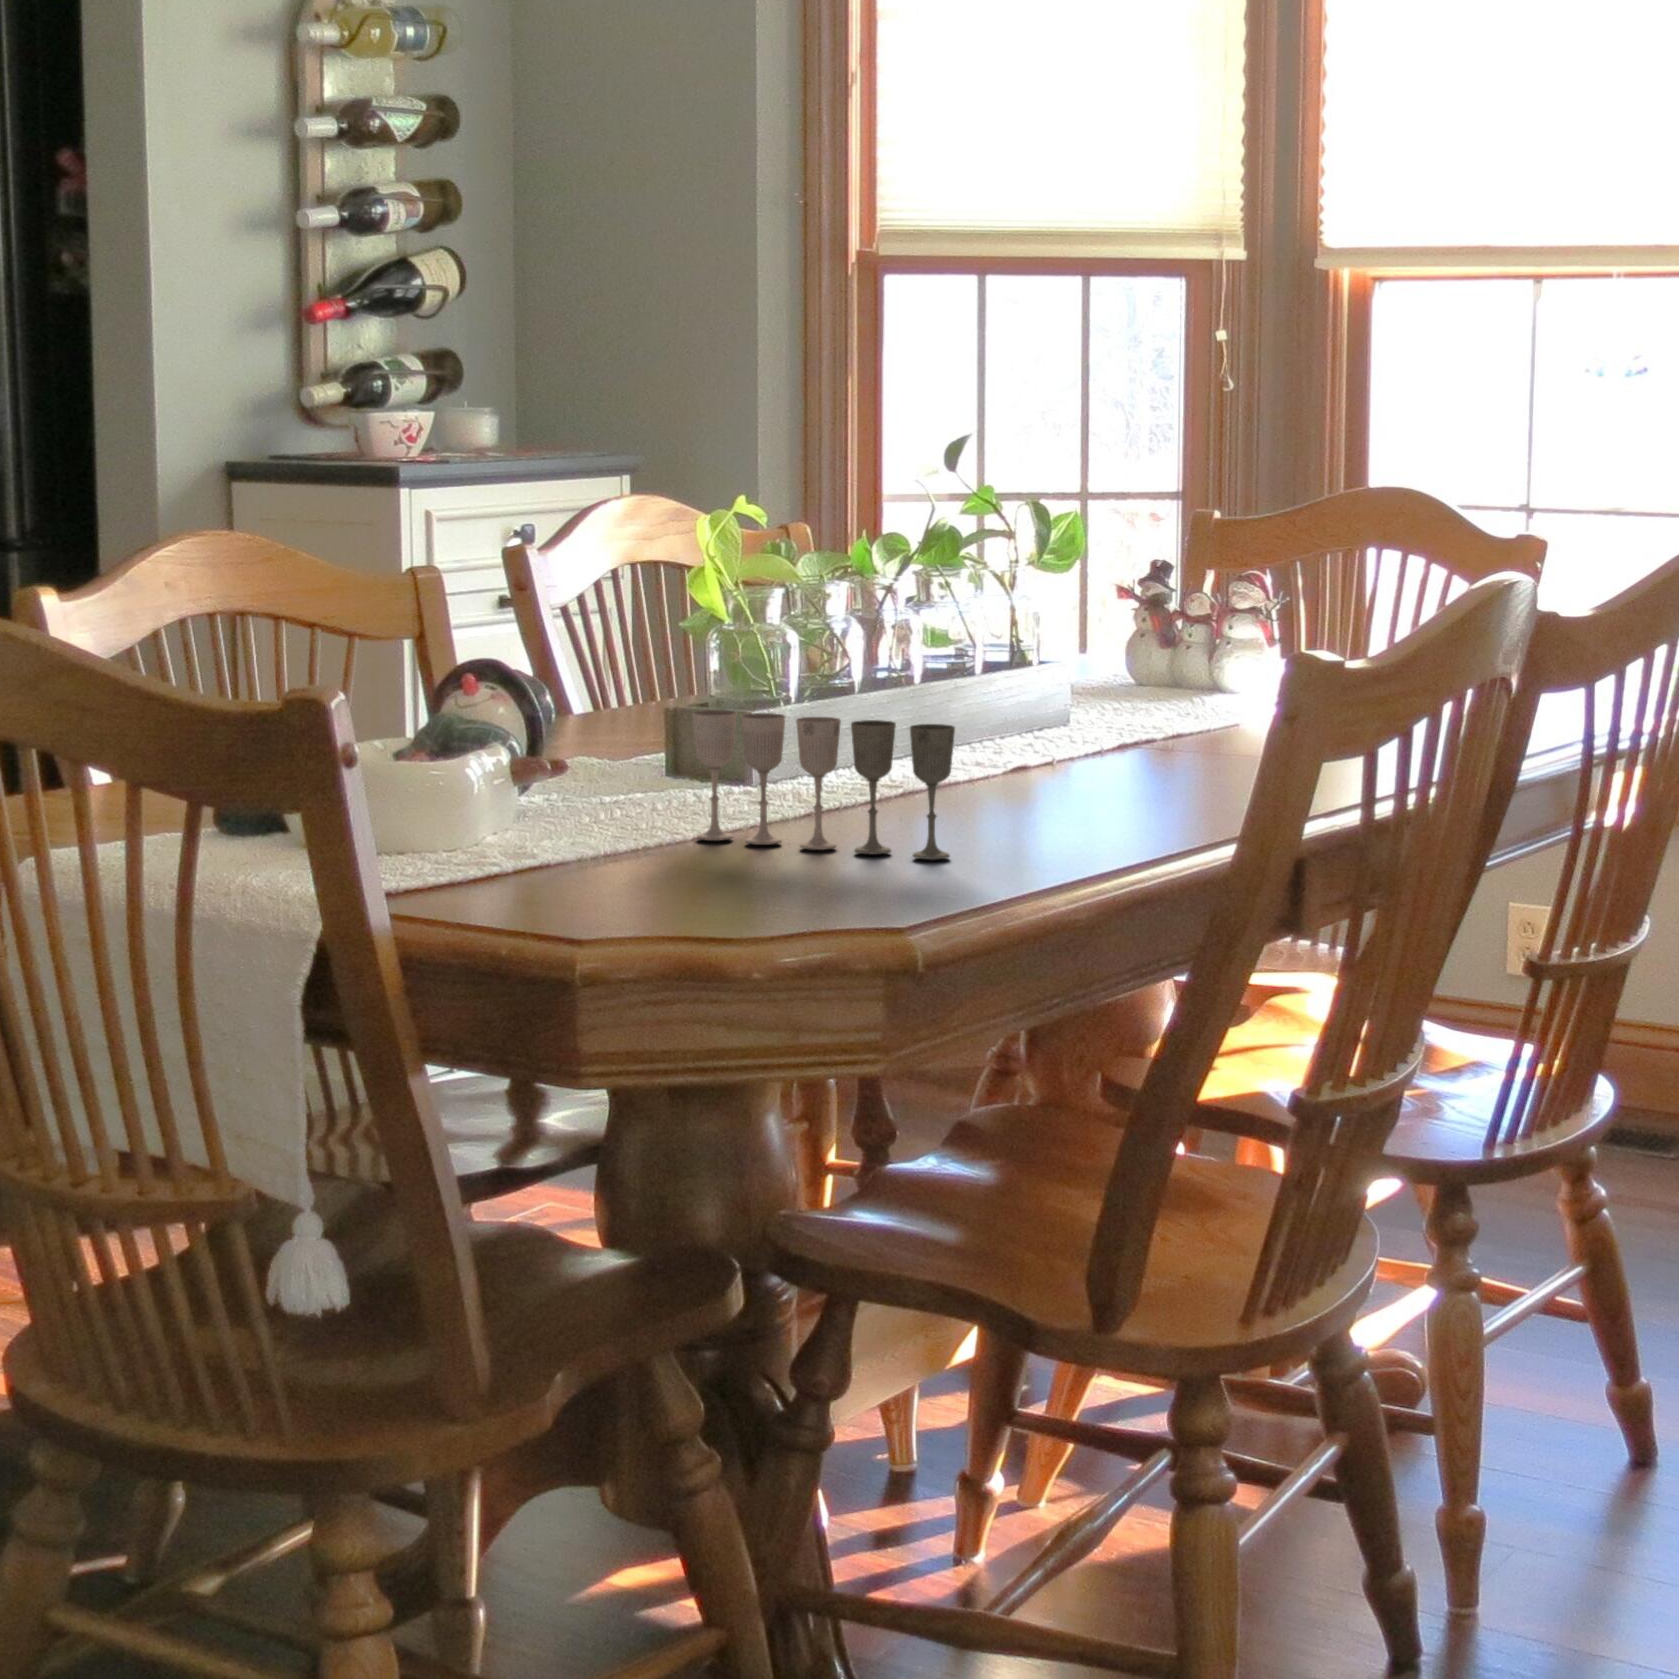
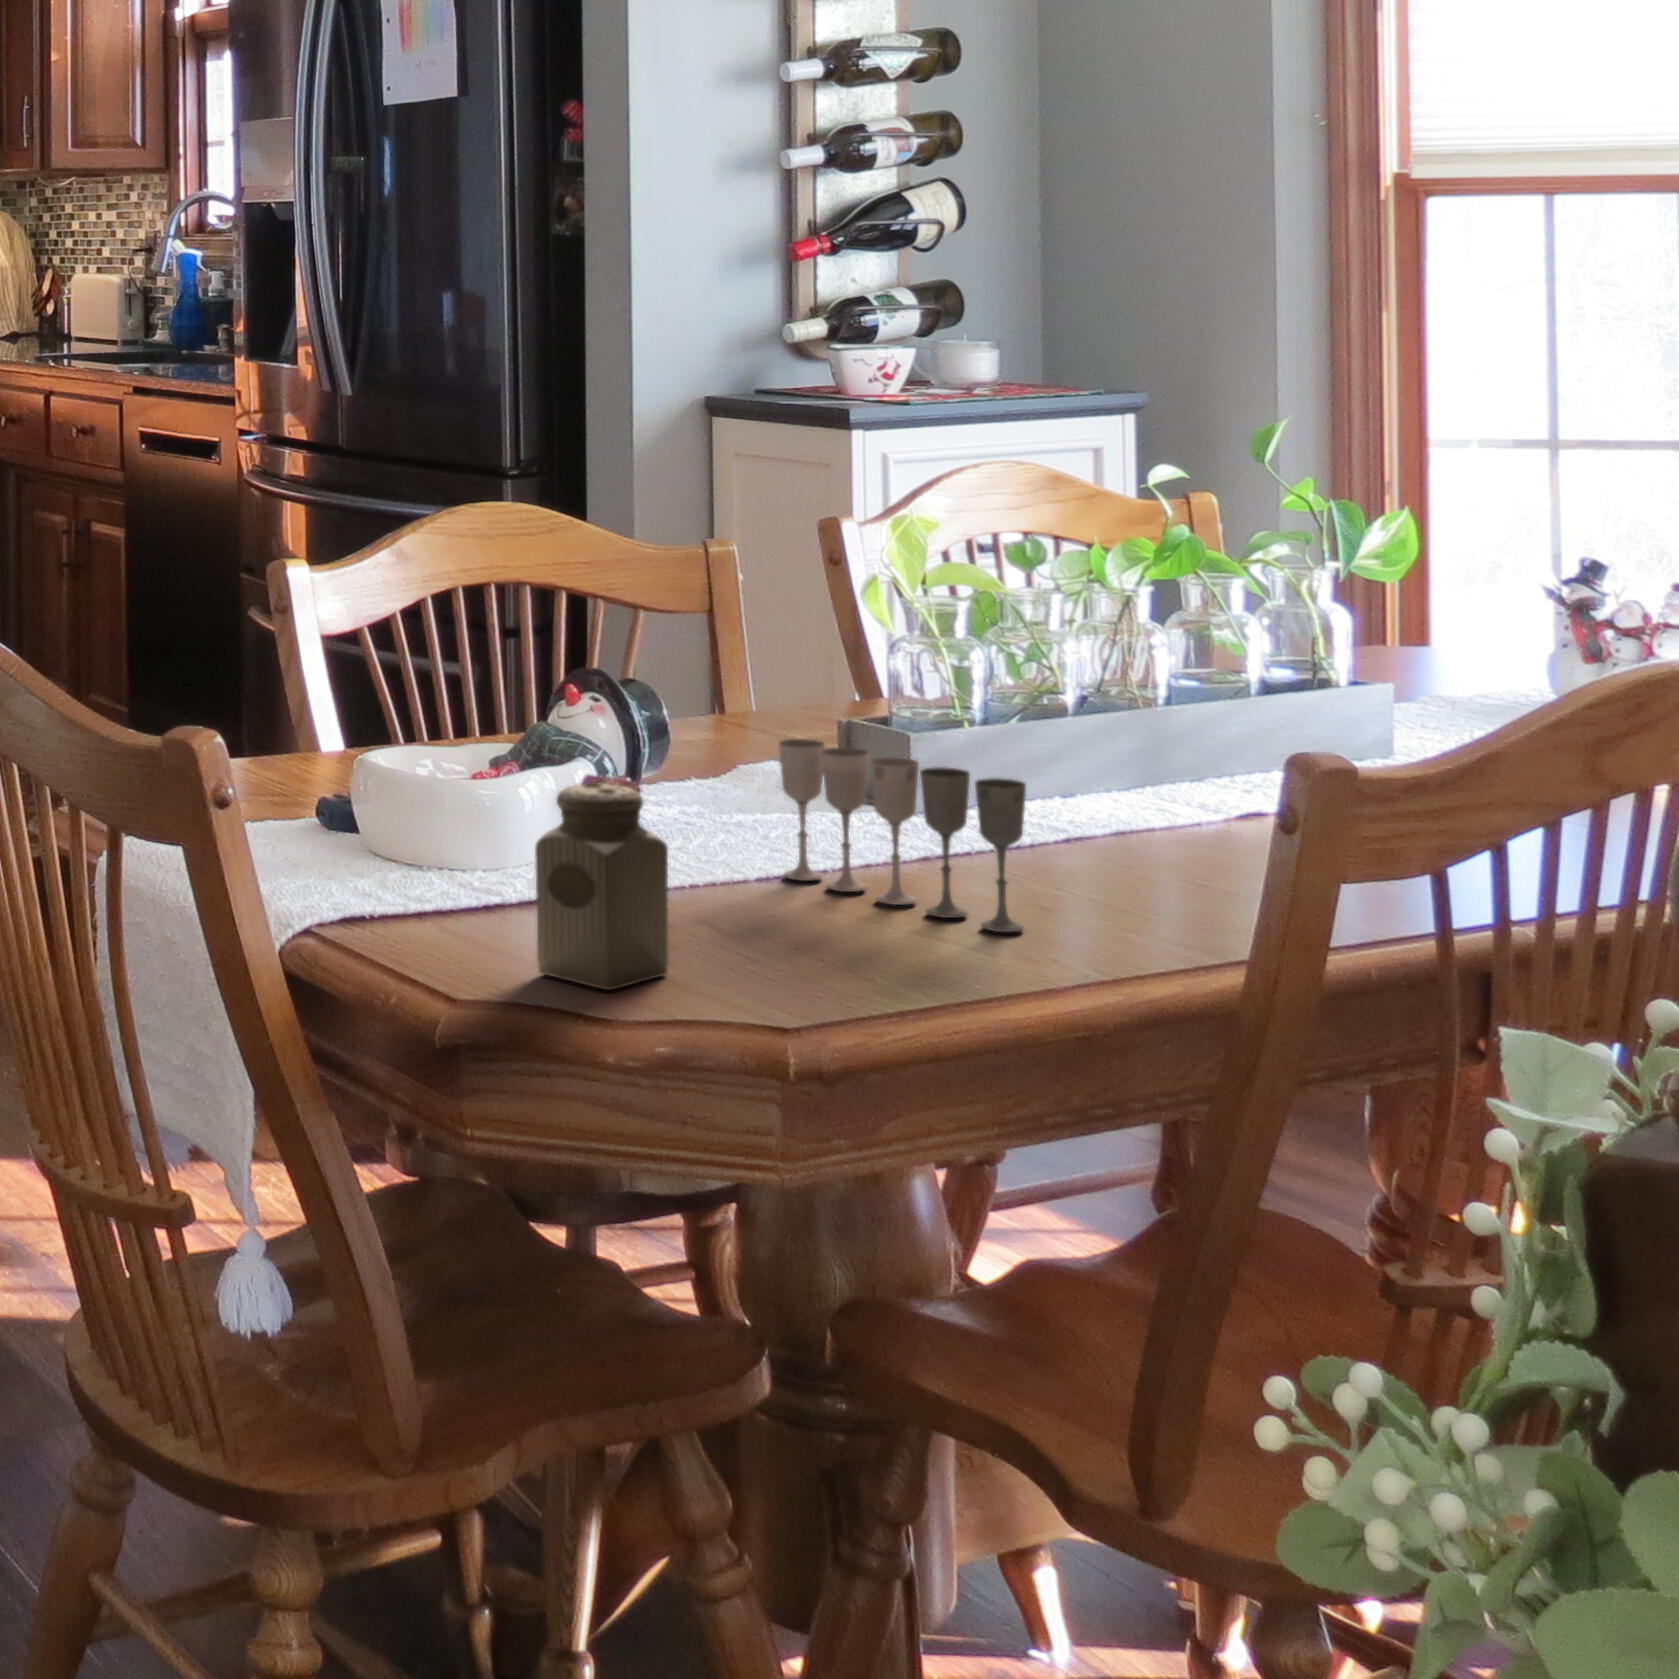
salt shaker: none [581,740,702,930] -> present [535,784,668,990]

